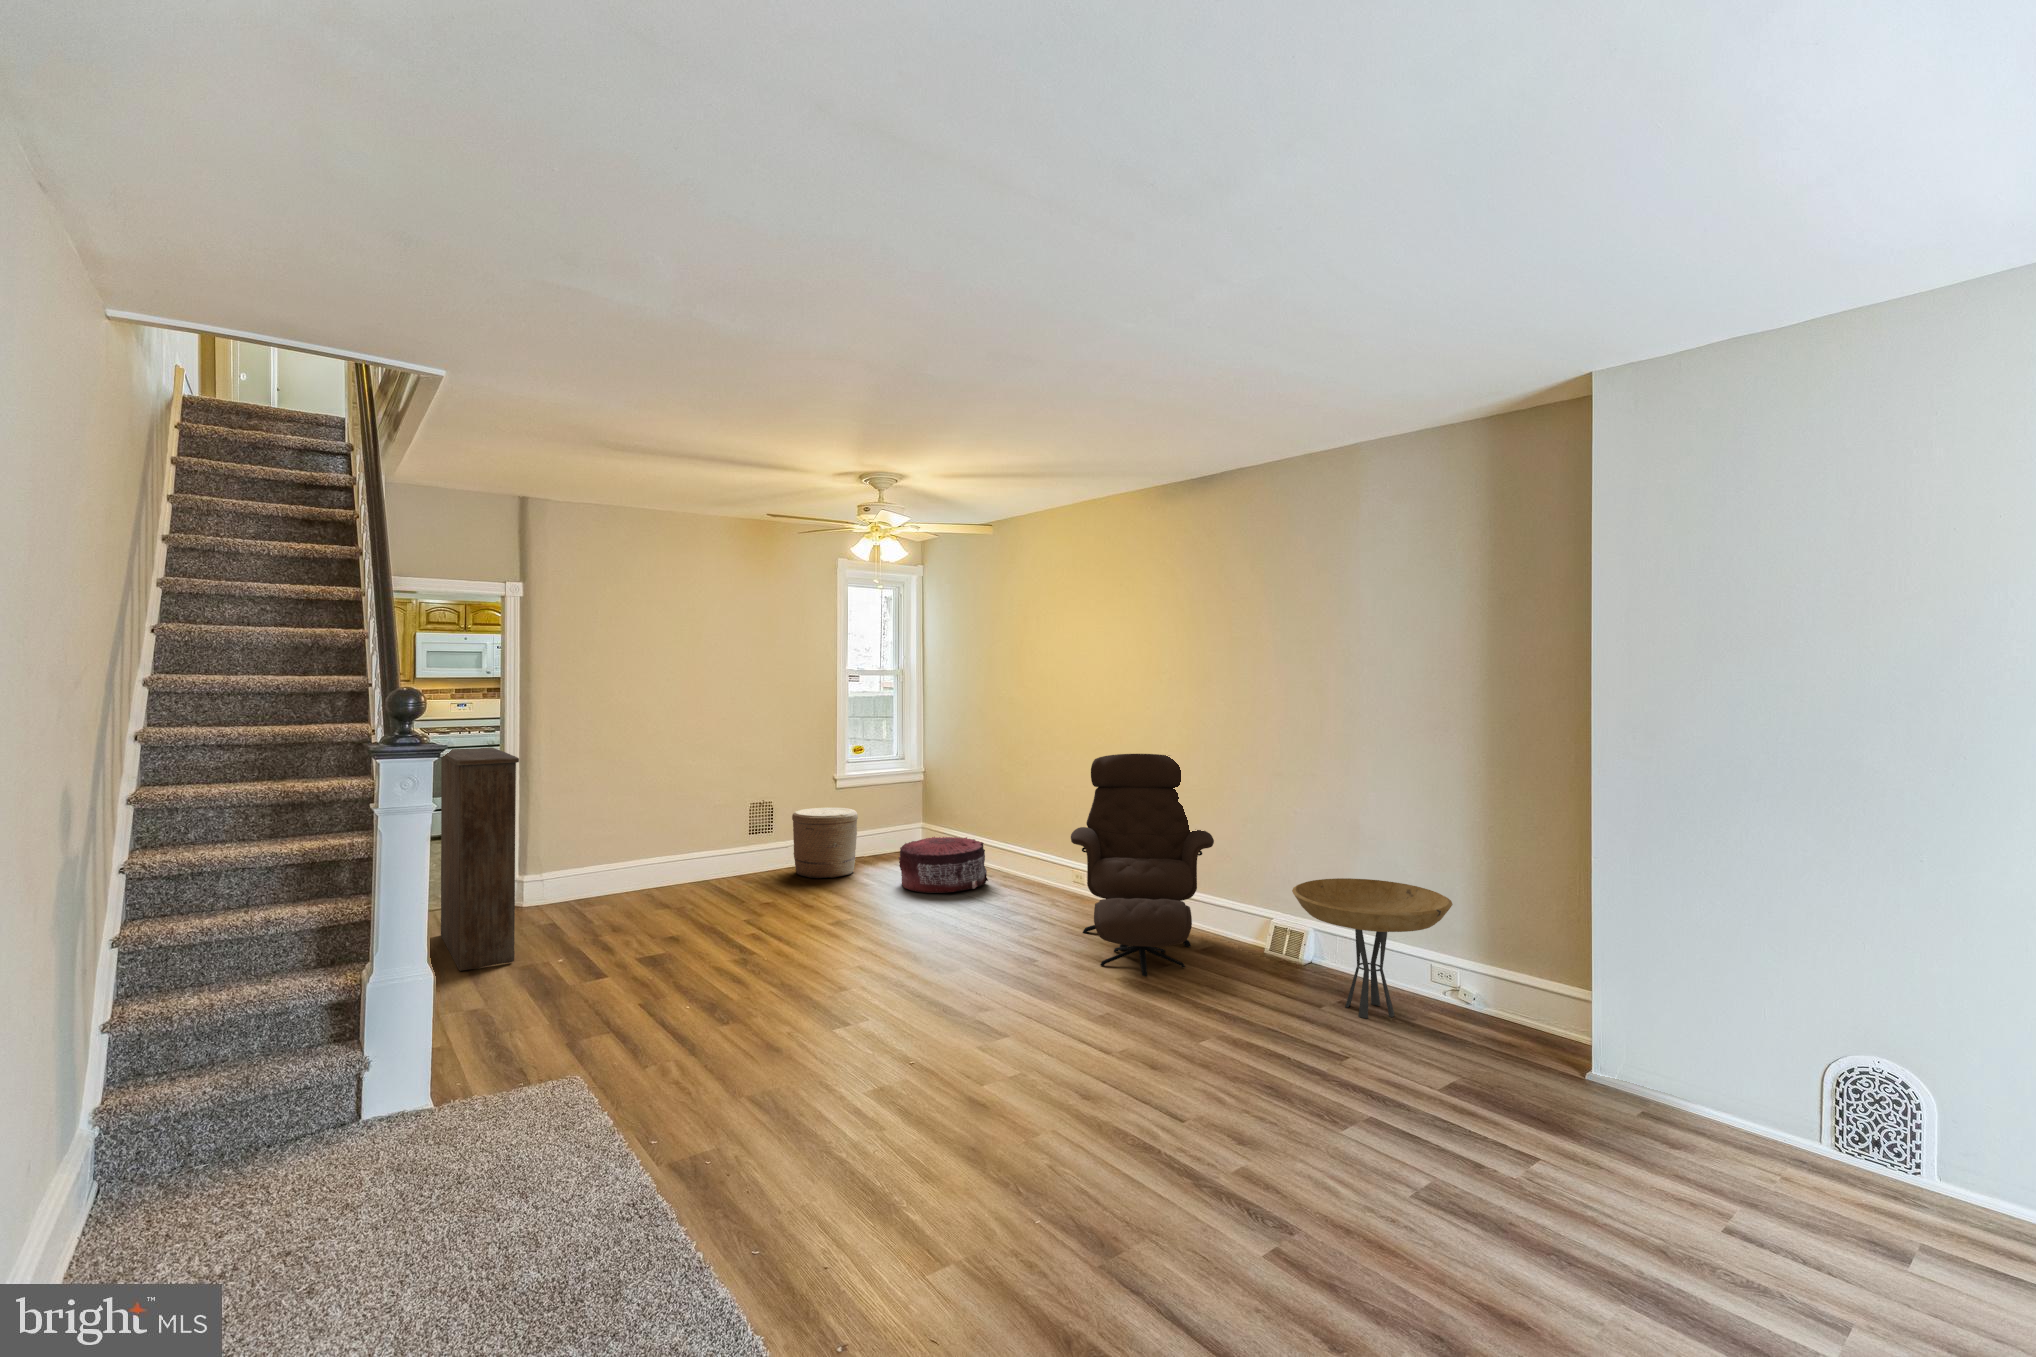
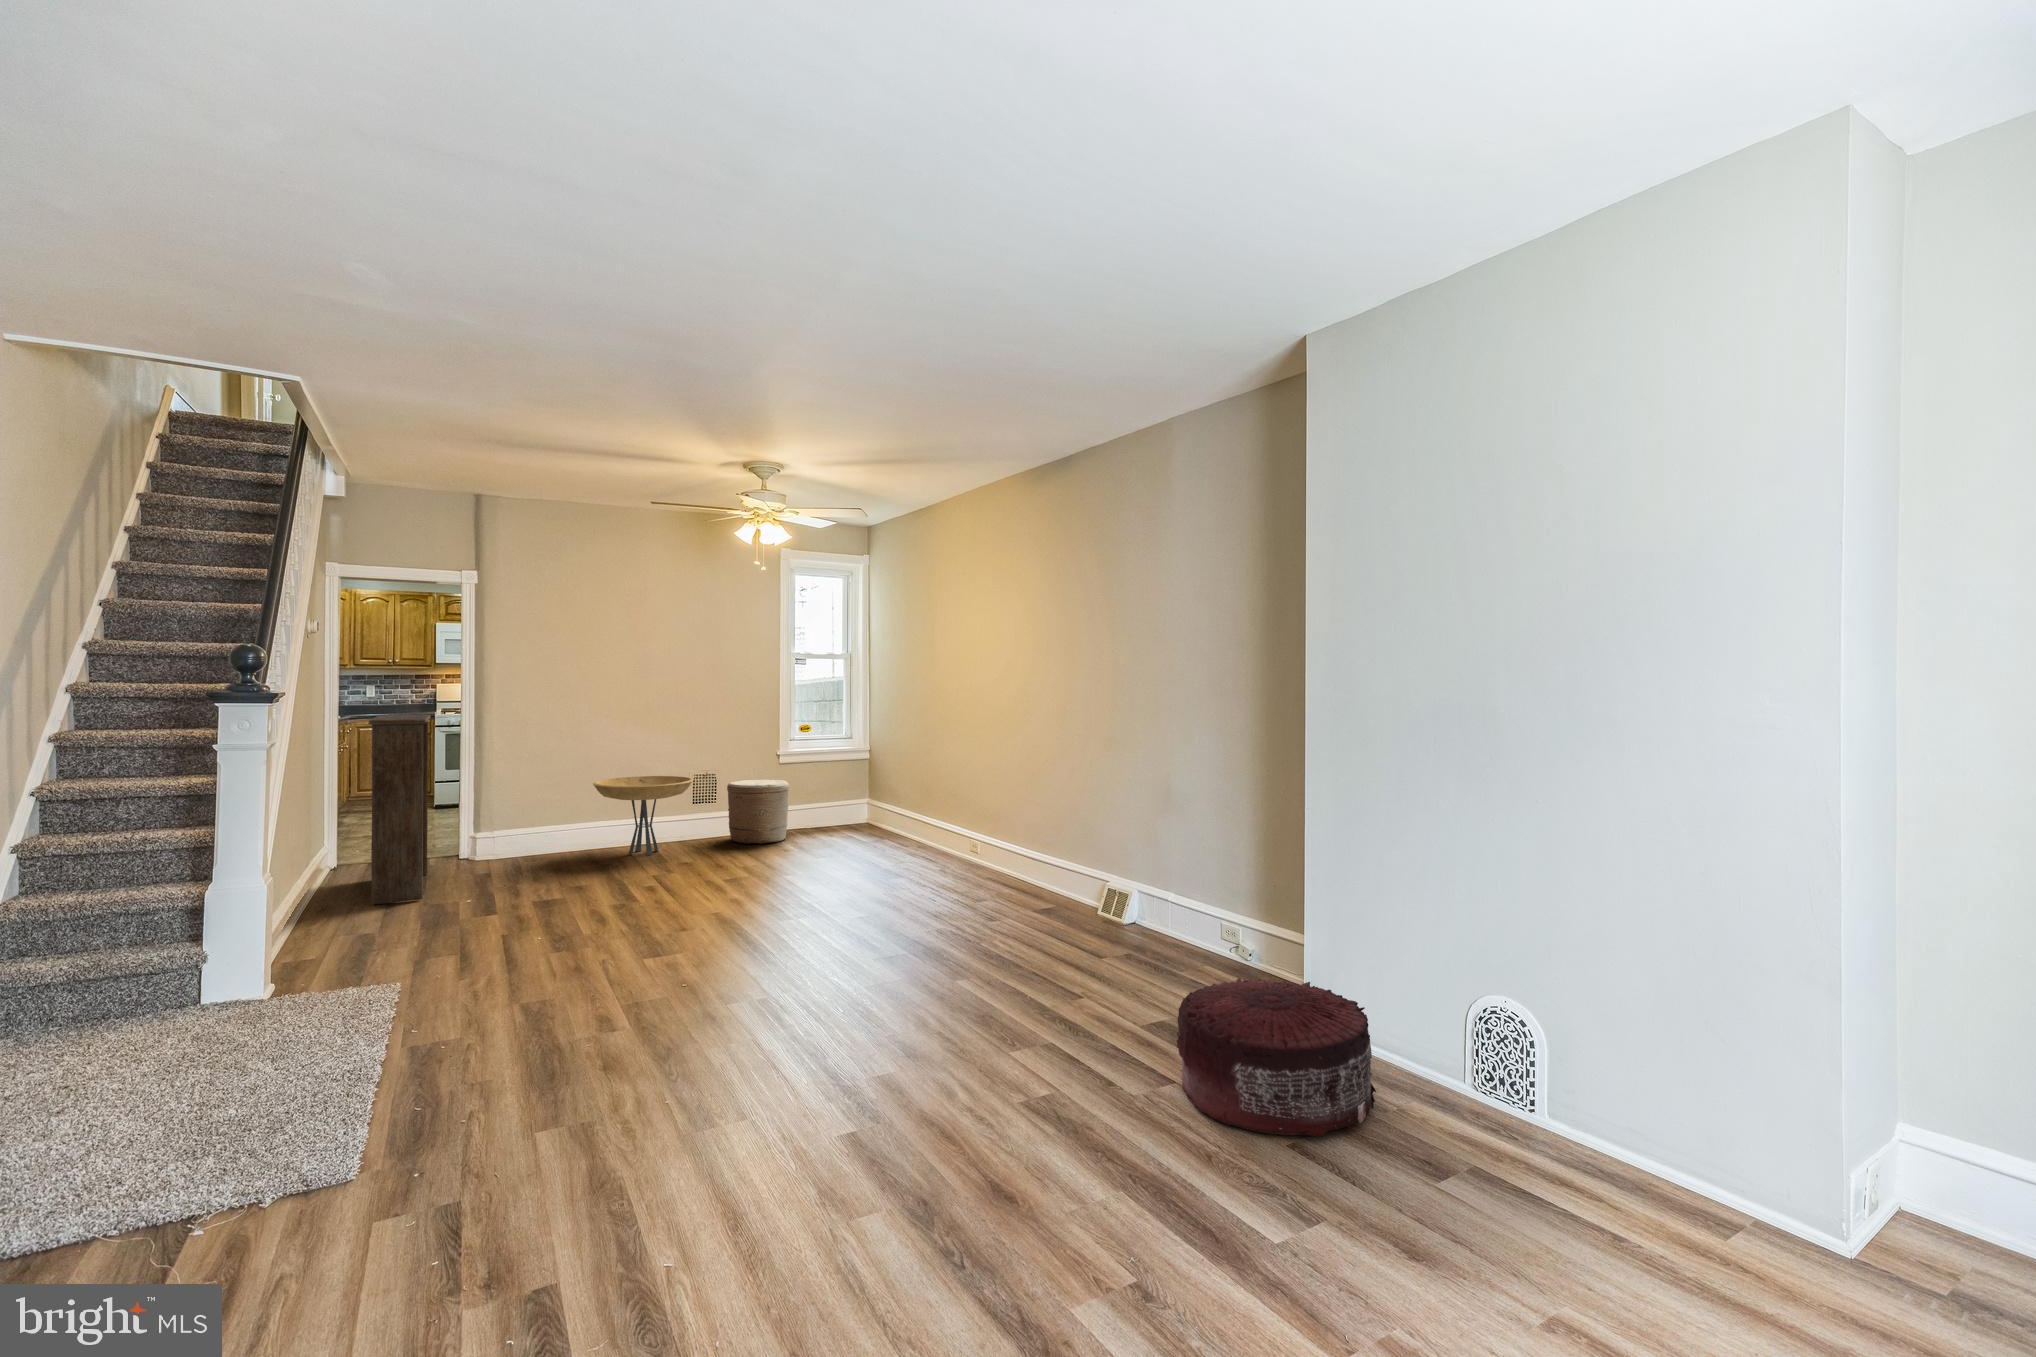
lounge chair: present [1071,754,1214,976] -> none [924,724,1070,928]
pouf: present [898,837,988,893] -> present [1177,978,1376,1136]
side table: present [1292,878,1453,1018] -> present [593,776,693,855]

